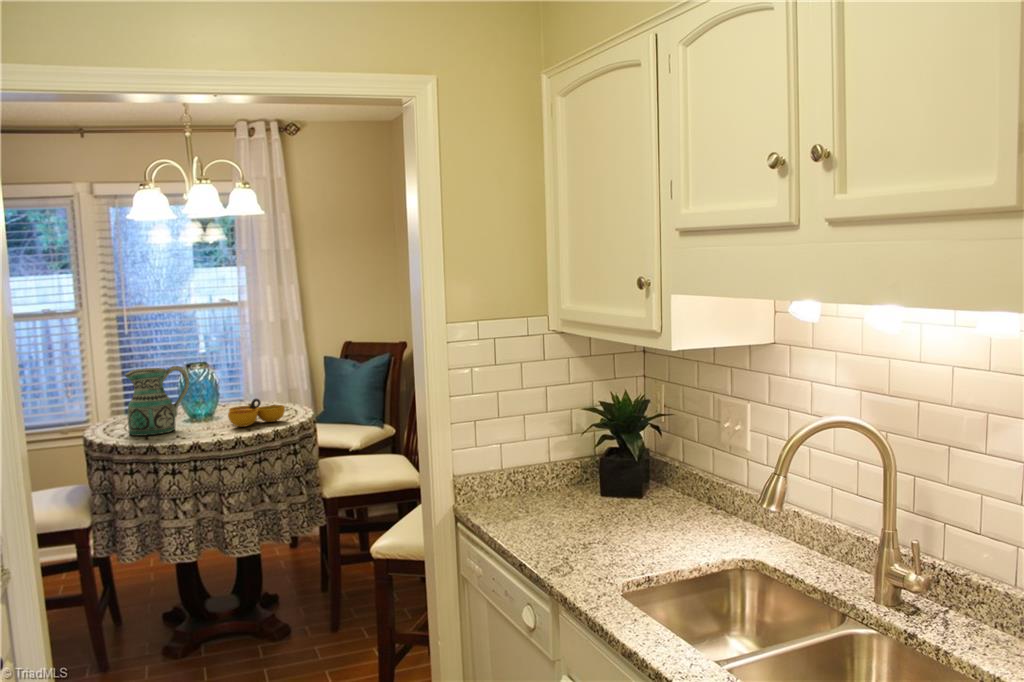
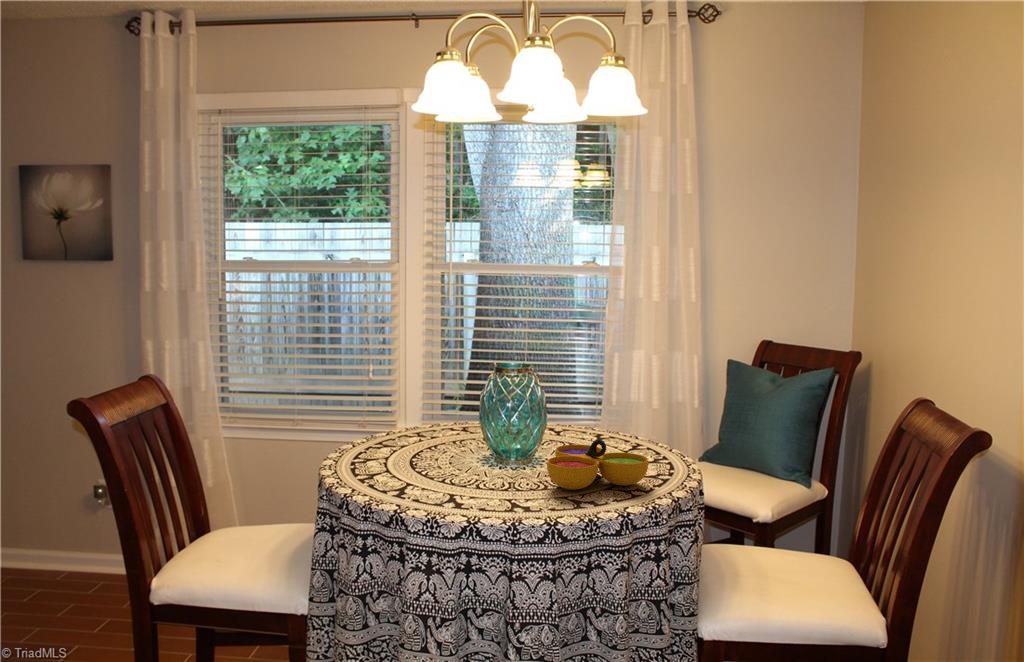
ceramic pitcher: present [125,366,189,436] -> none [394,364,495,479]

